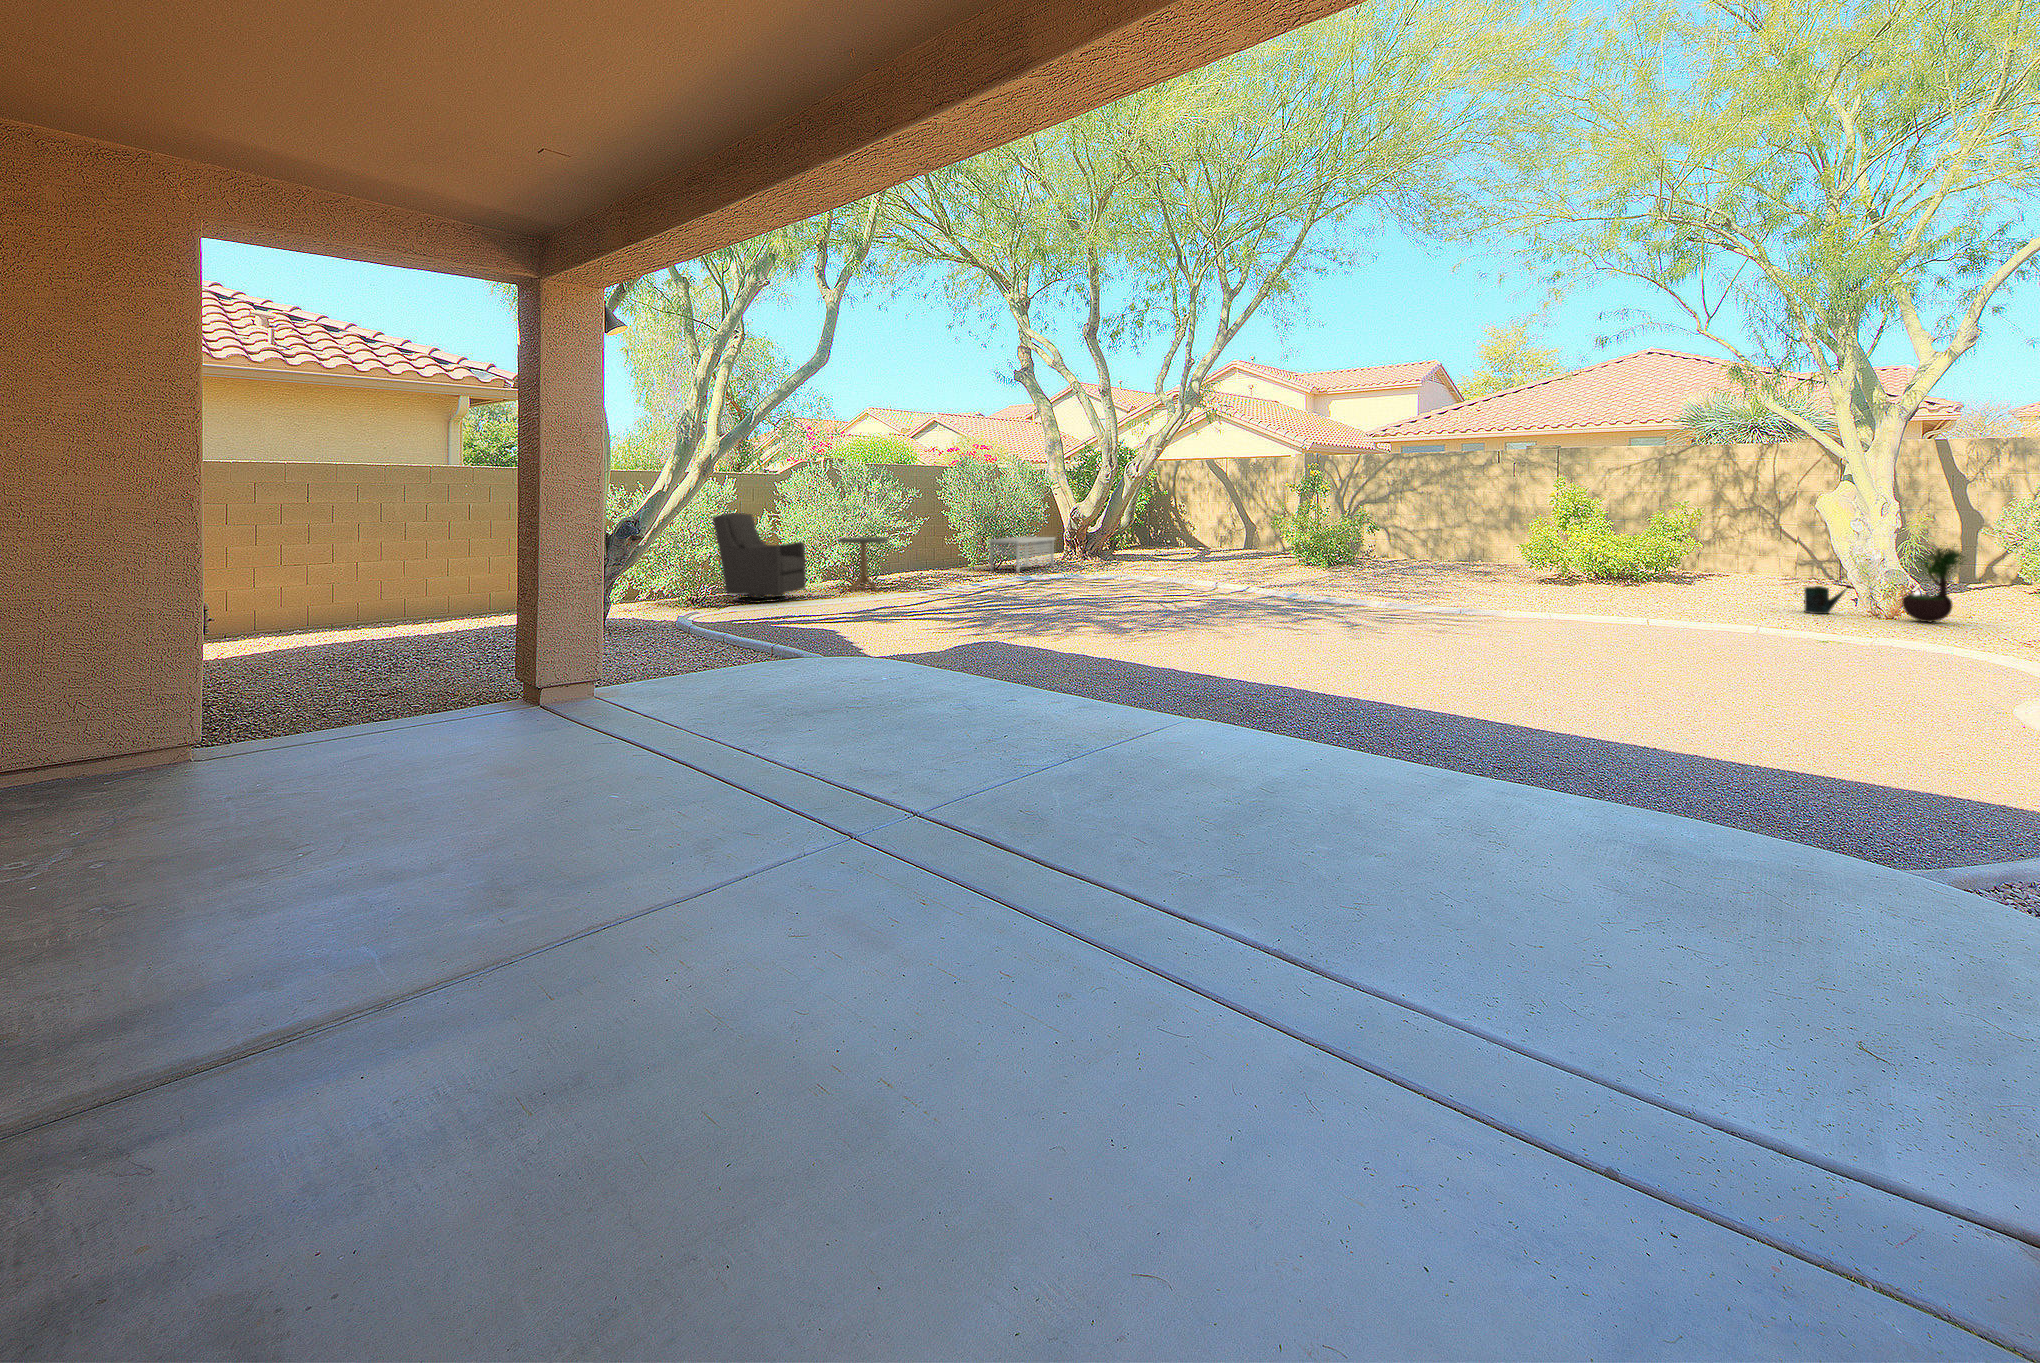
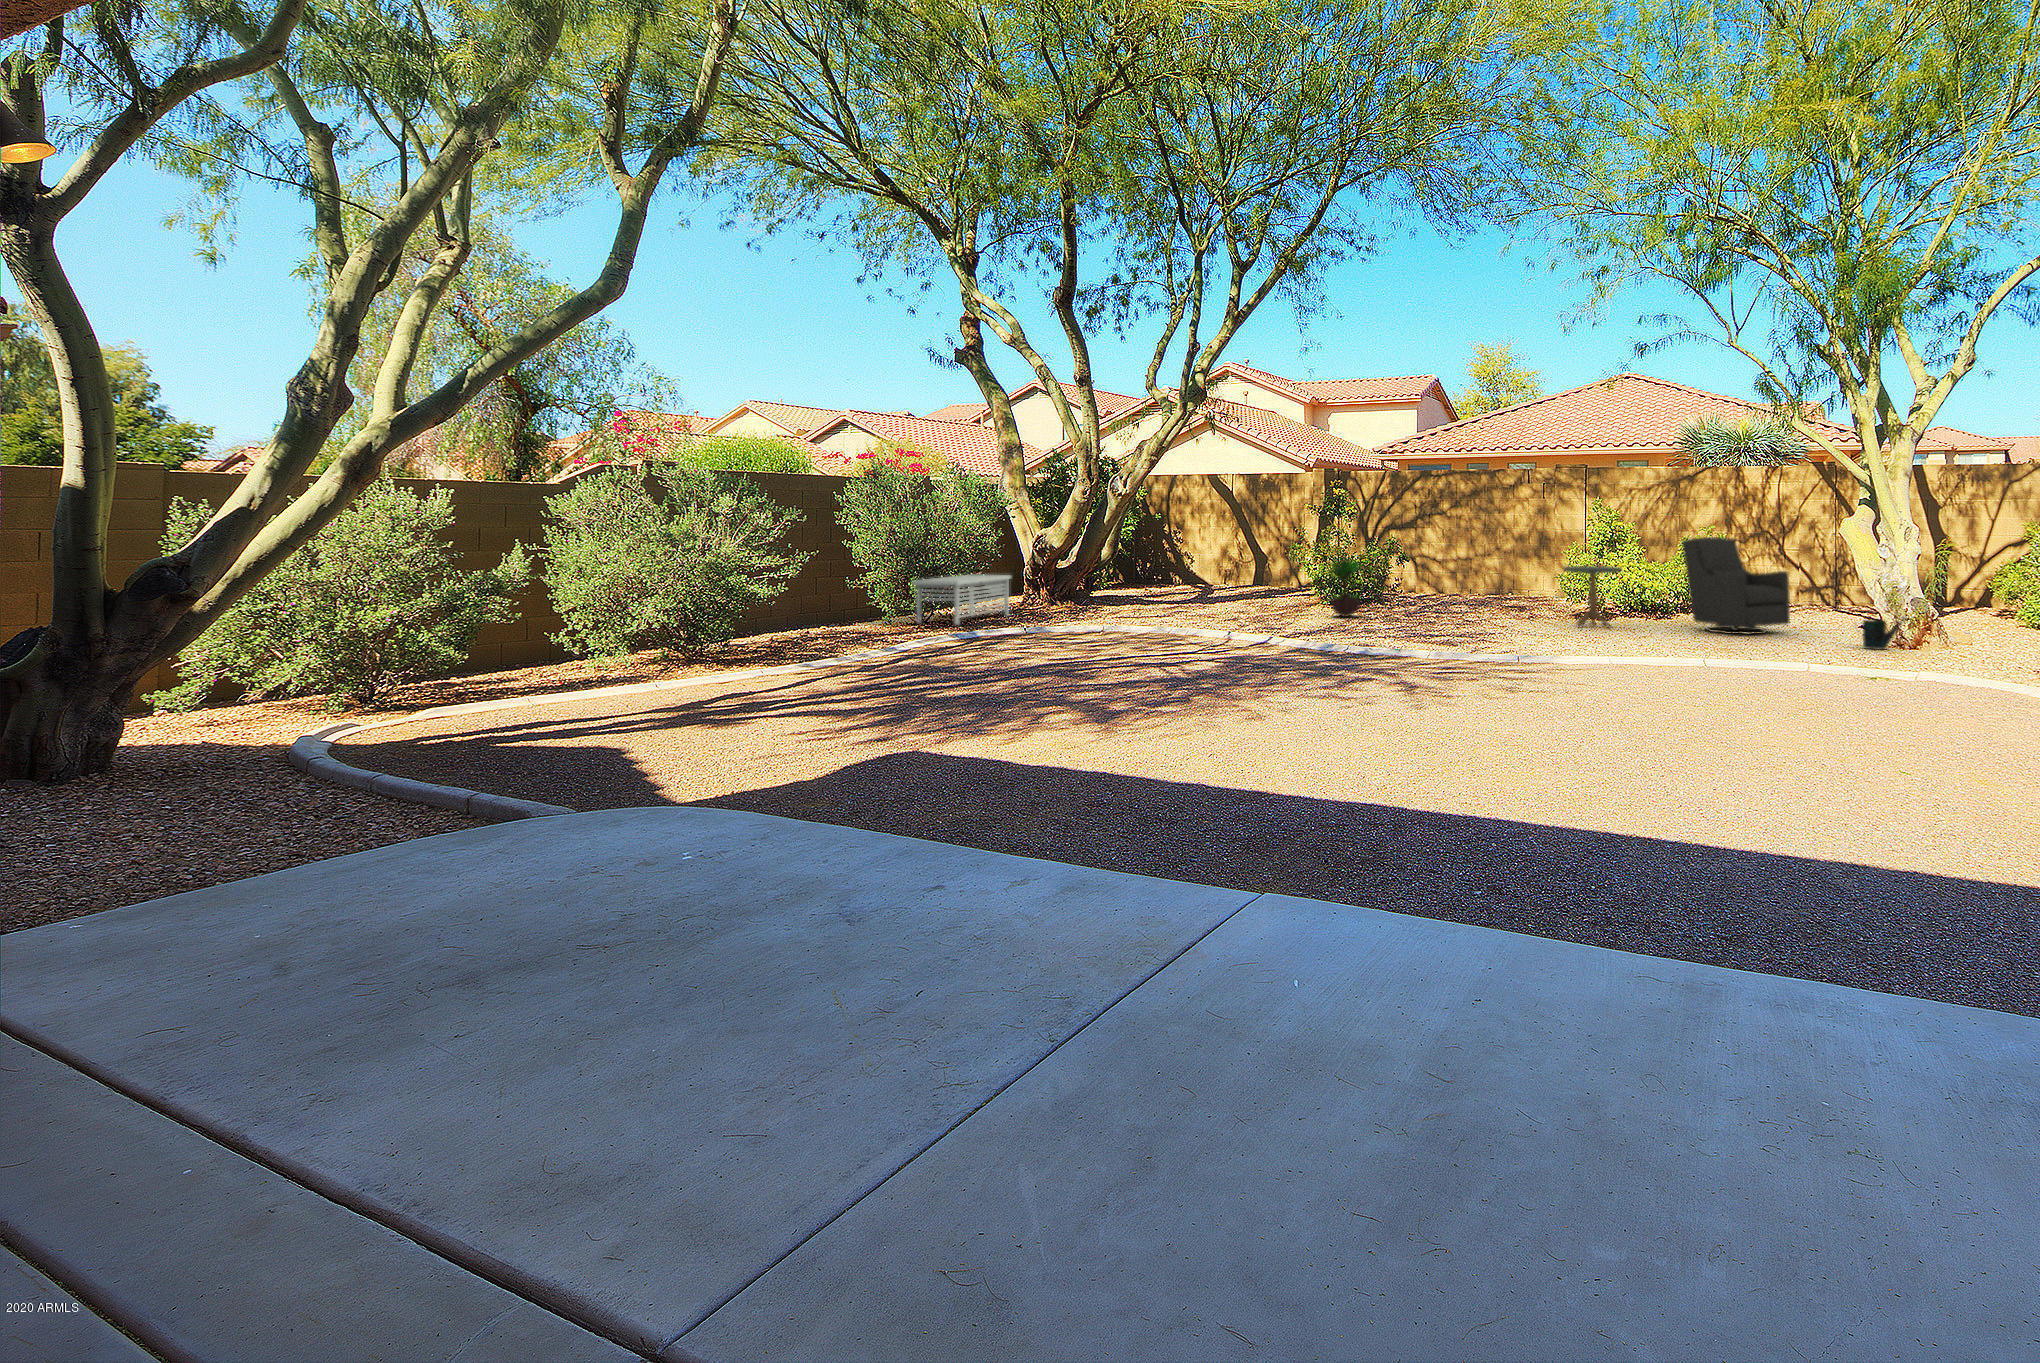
chair: present [713,513,806,603] -> present [1682,537,1790,634]
side table: present [839,537,889,592] -> present [1563,566,1622,628]
potted tree: present [1902,548,1966,622] -> present [1329,557,1359,617]

